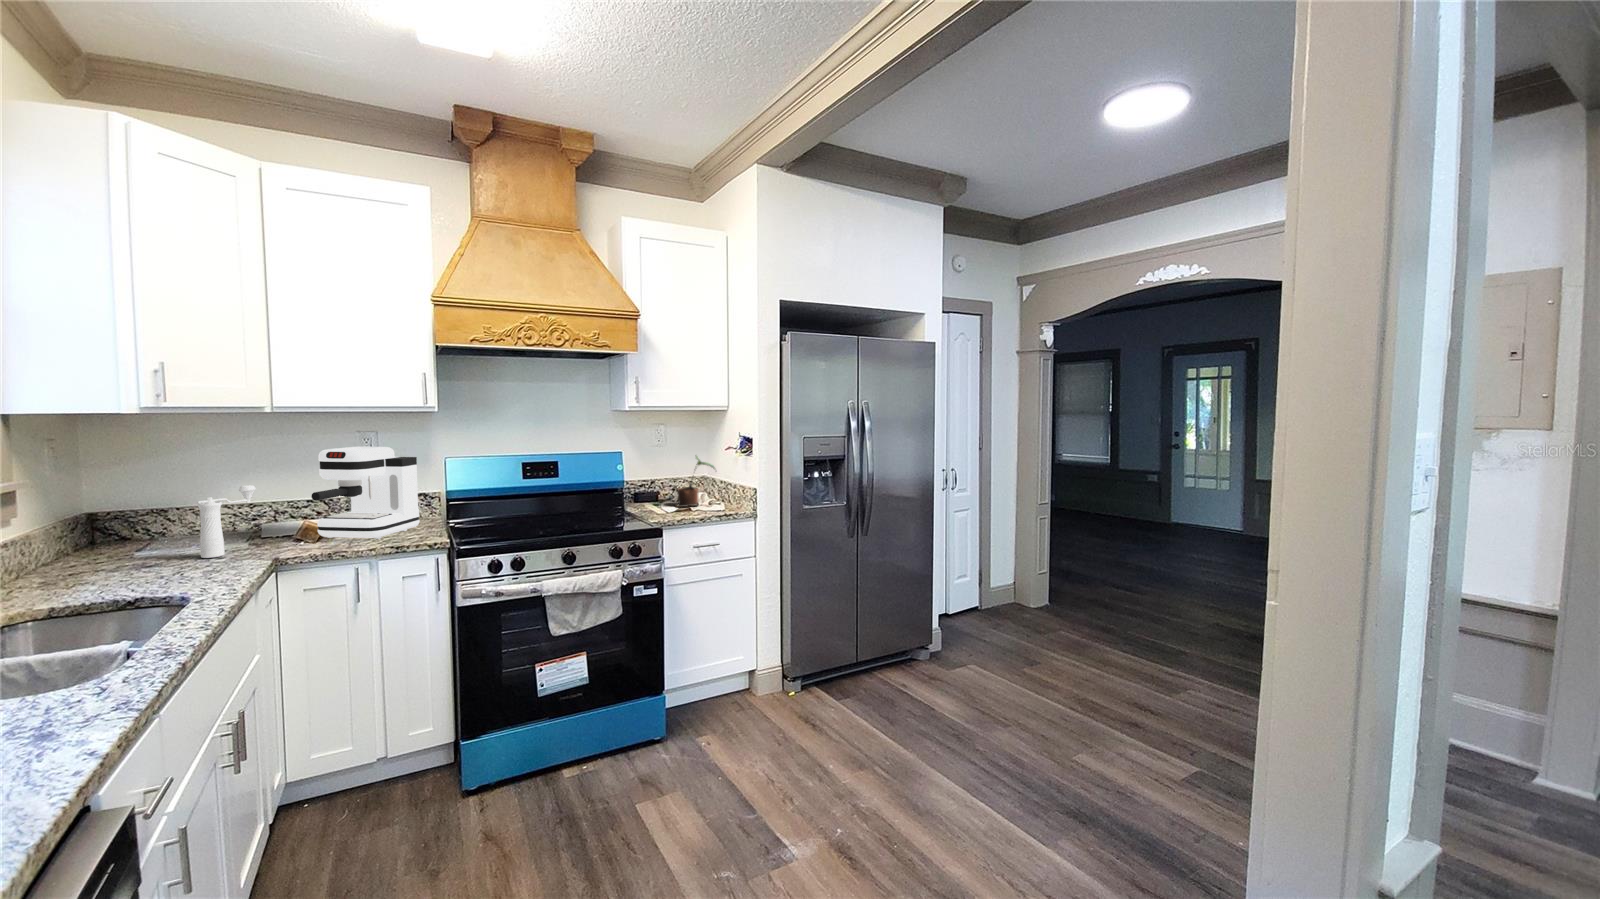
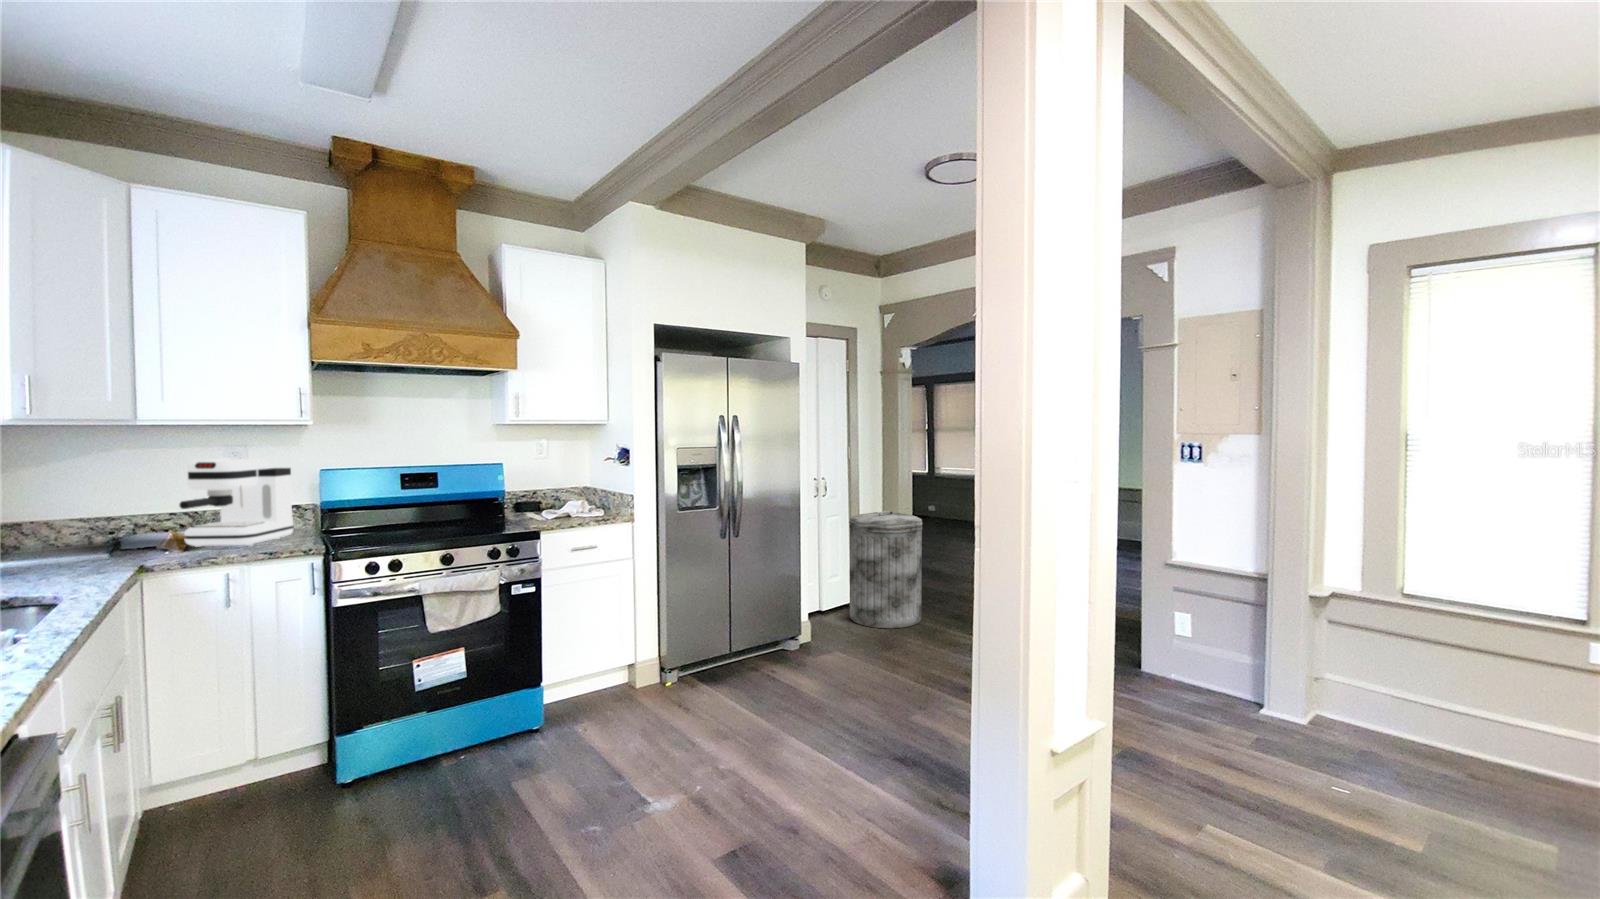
potted plant: present [677,456,715,507] -> none [555,464,596,514]
pepper mill: present [198,485,256,558] -> none [55,495,119,566]
trash can: none [979,508,1067,639] -> present [849,511,923,628]

